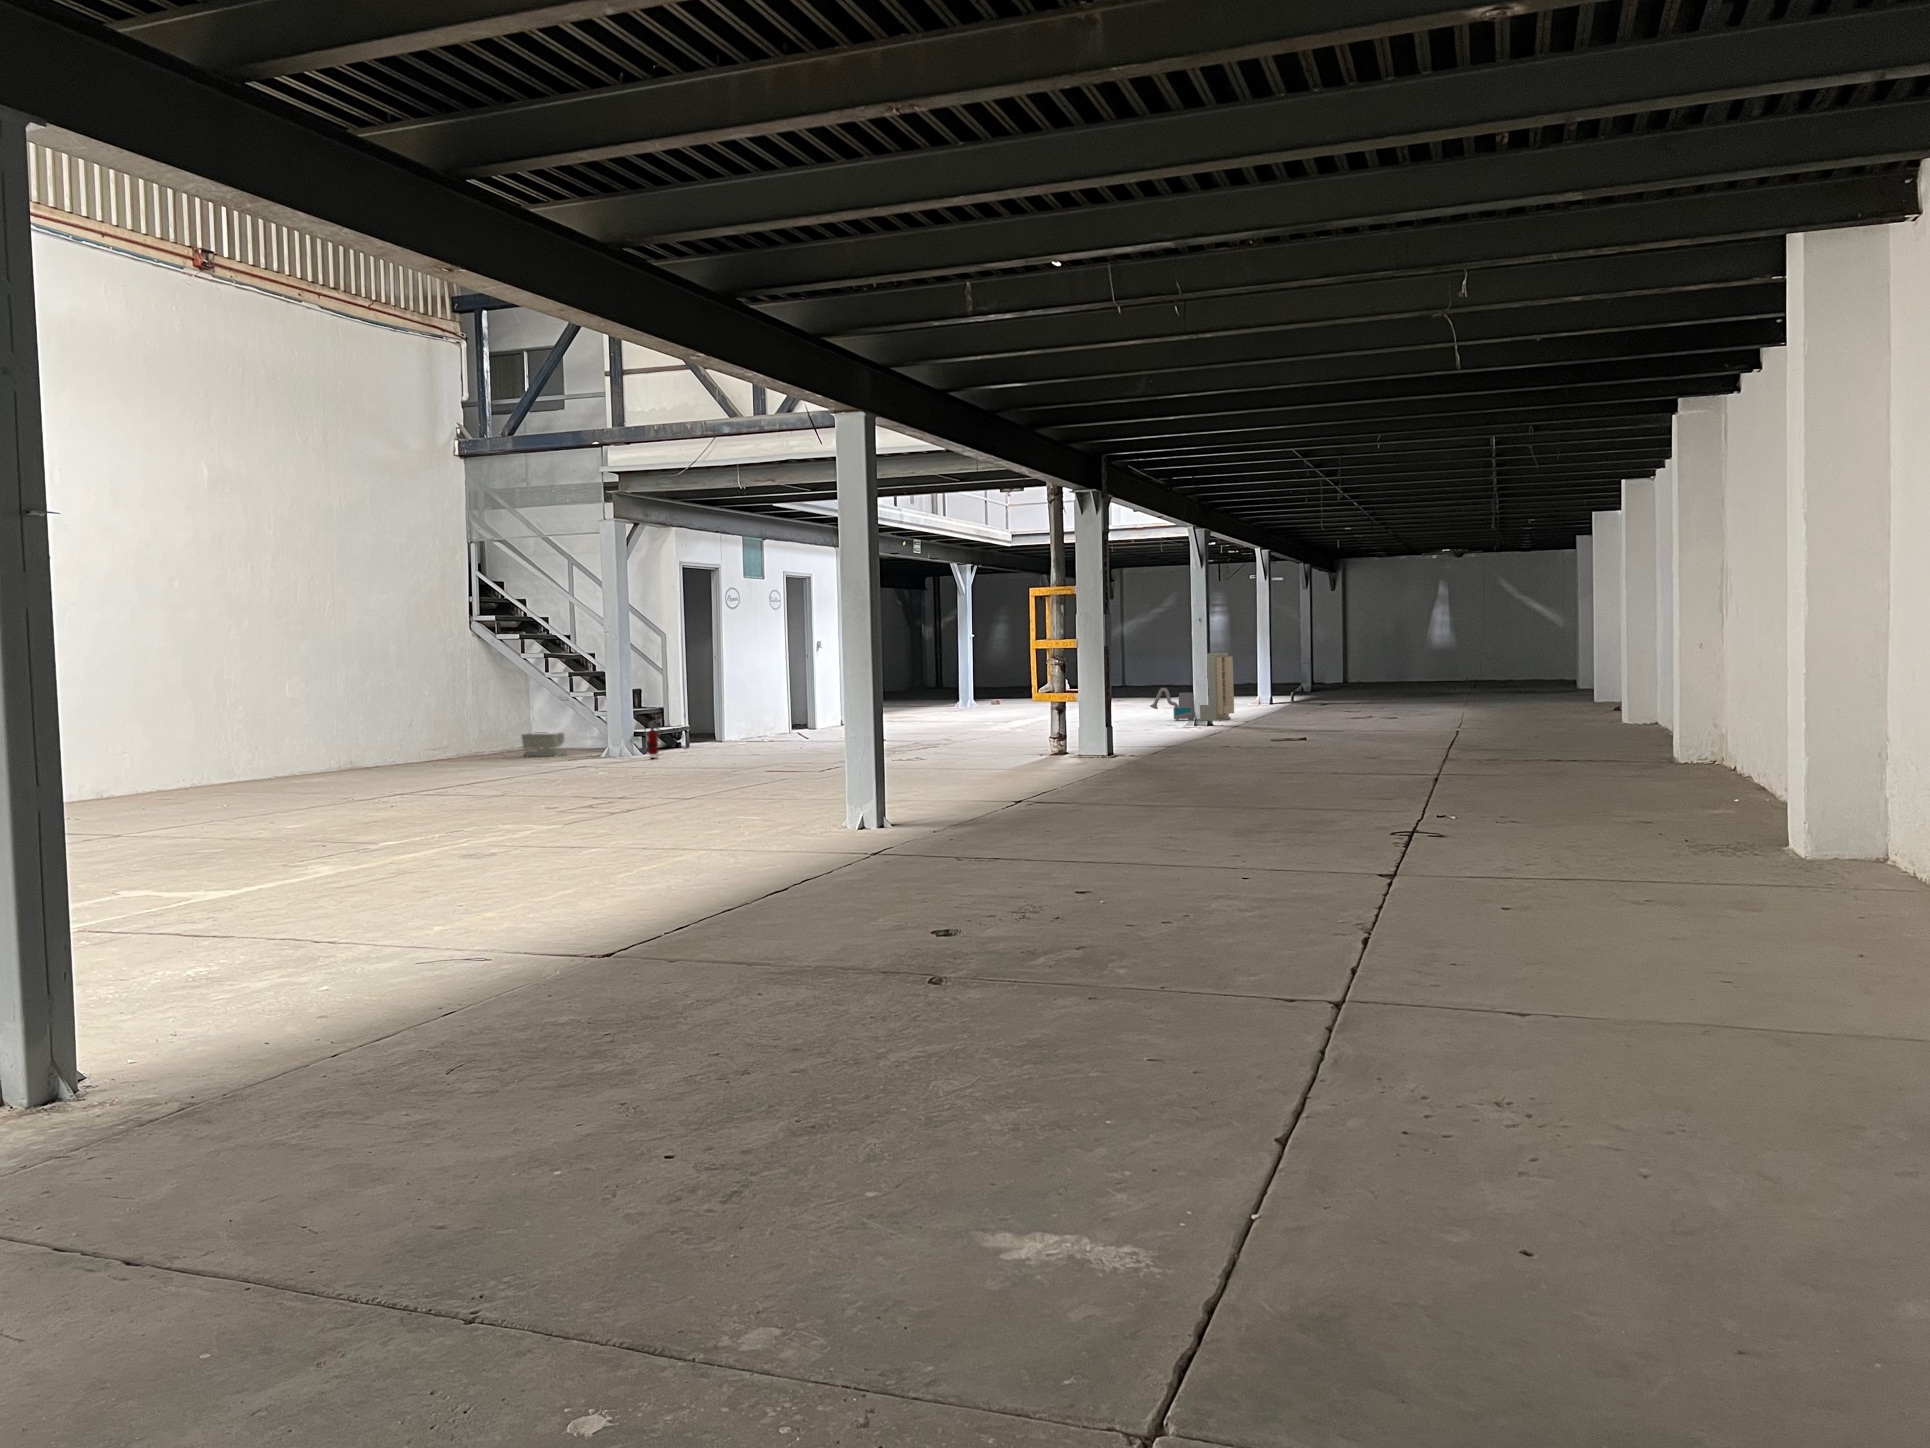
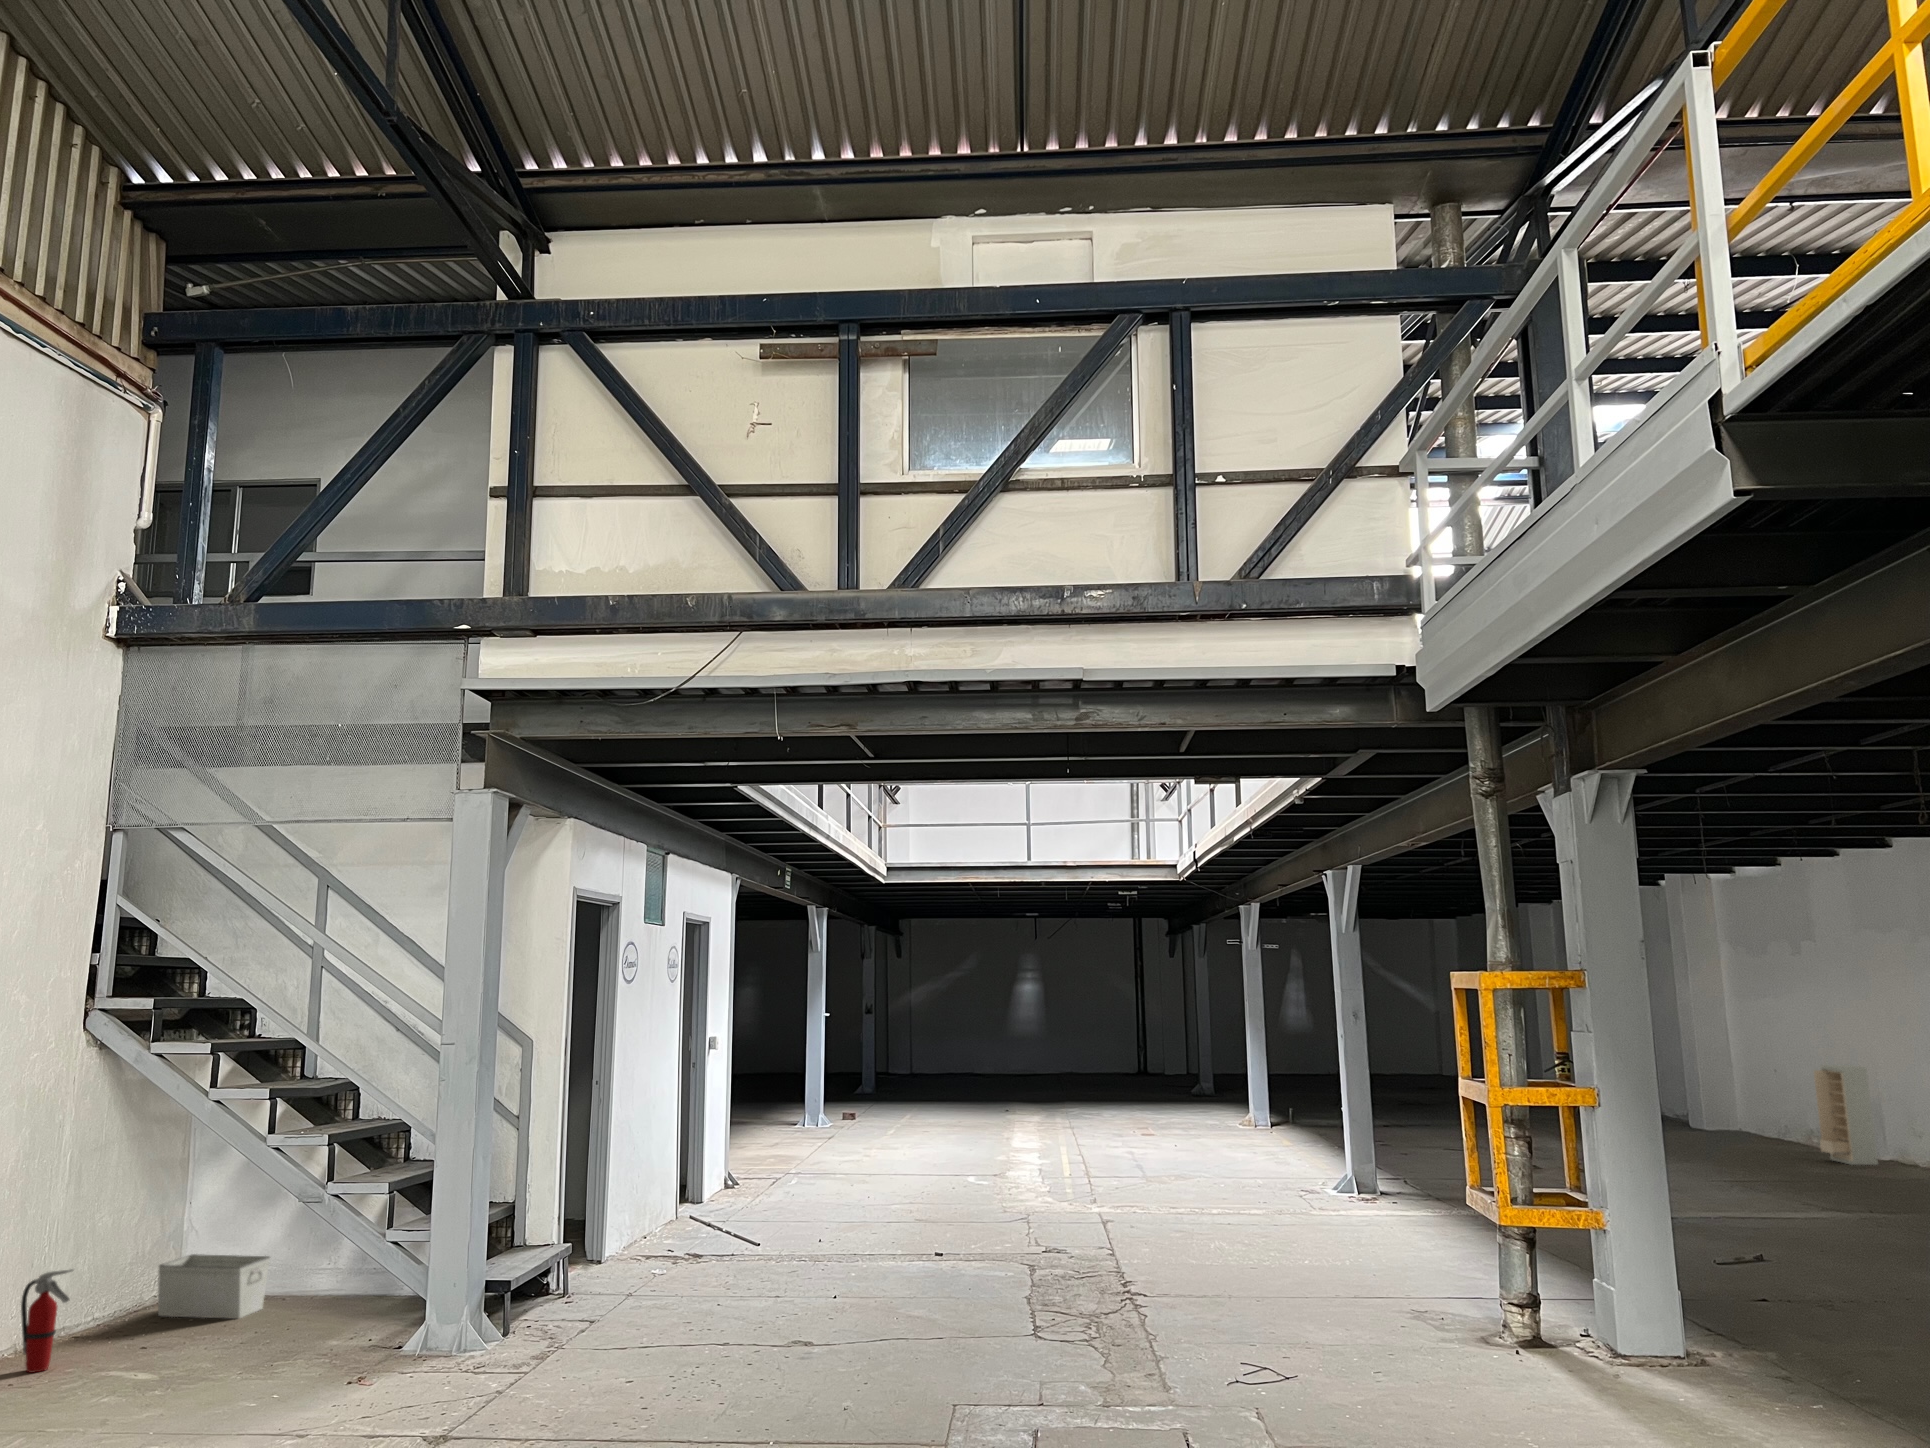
storage cabinet: present [1200,653,1234,721] -> present [1814,1065,1878,1165]
vacuum cleaner: present [1150,688,1195,721] -> none [1274,1137,1351,1195]
fire extinguisher: present [644,720,661,759] -> present [21,1269,73,1373]

